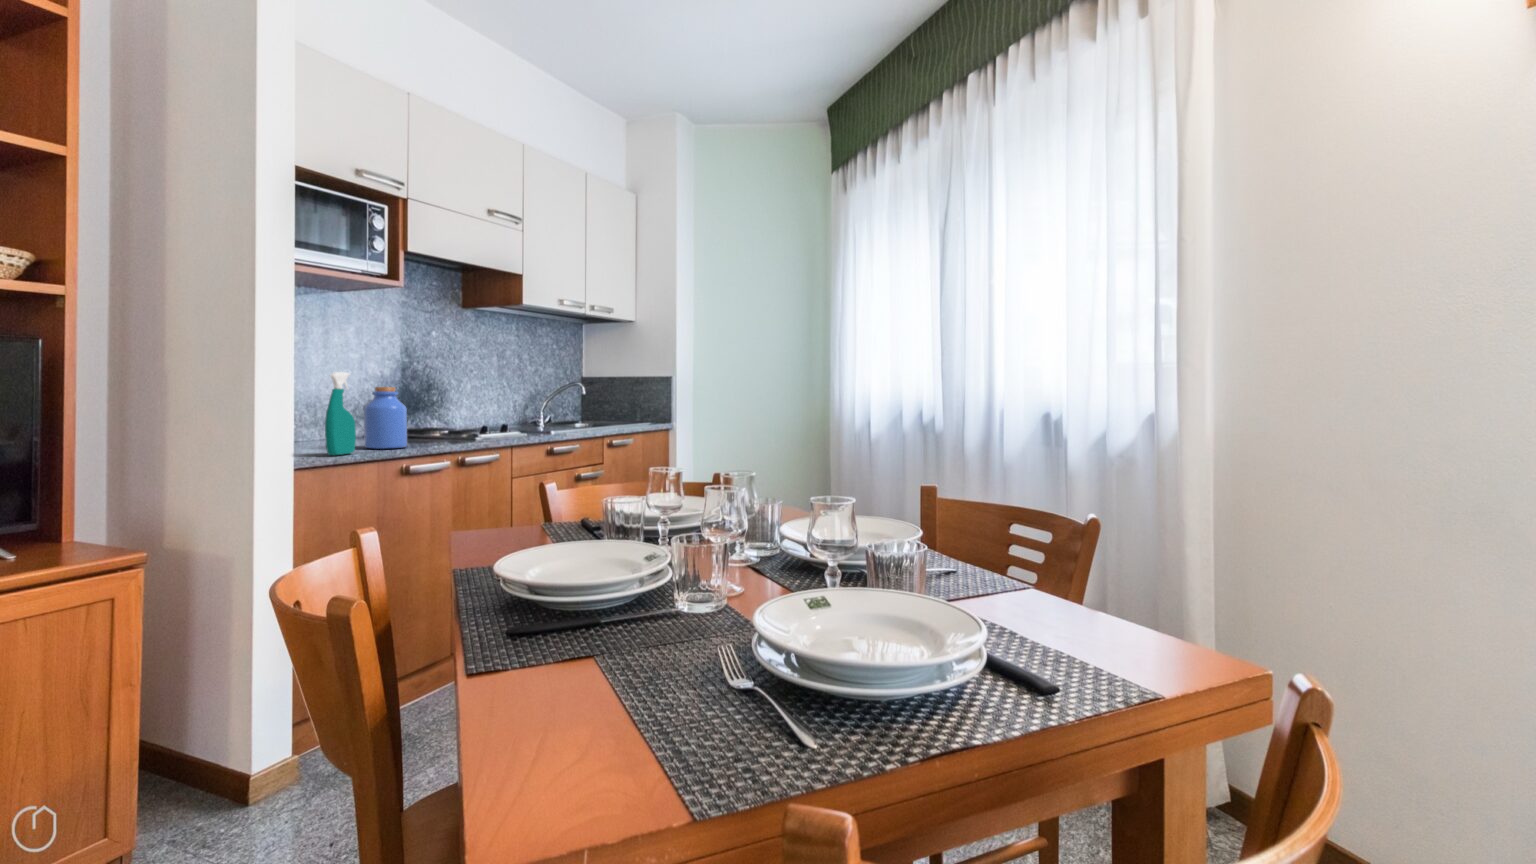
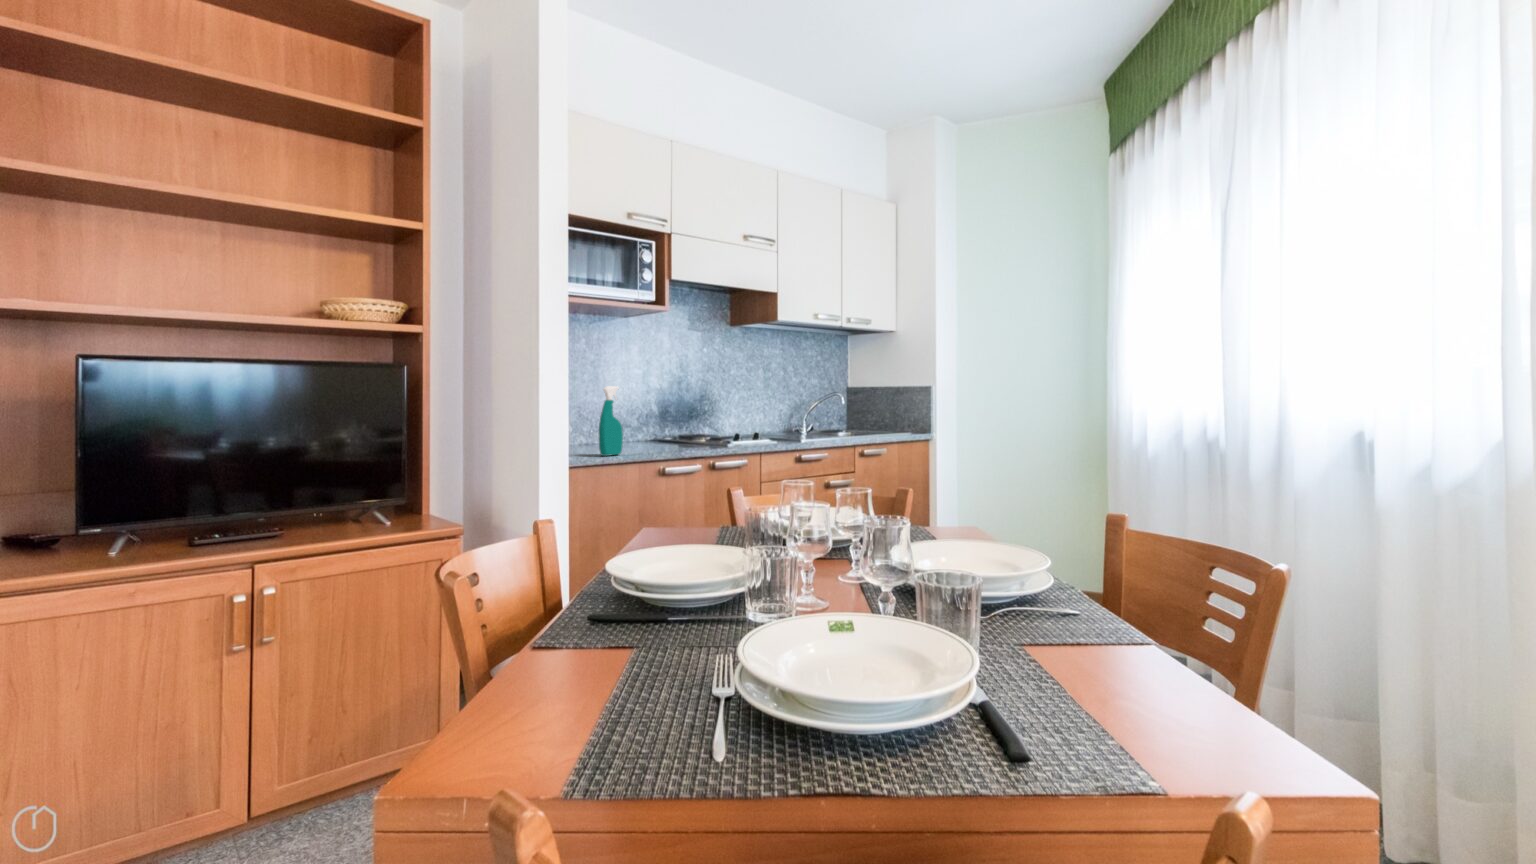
jar: present [364,387,407,449] -> none [633,398,666,451]

